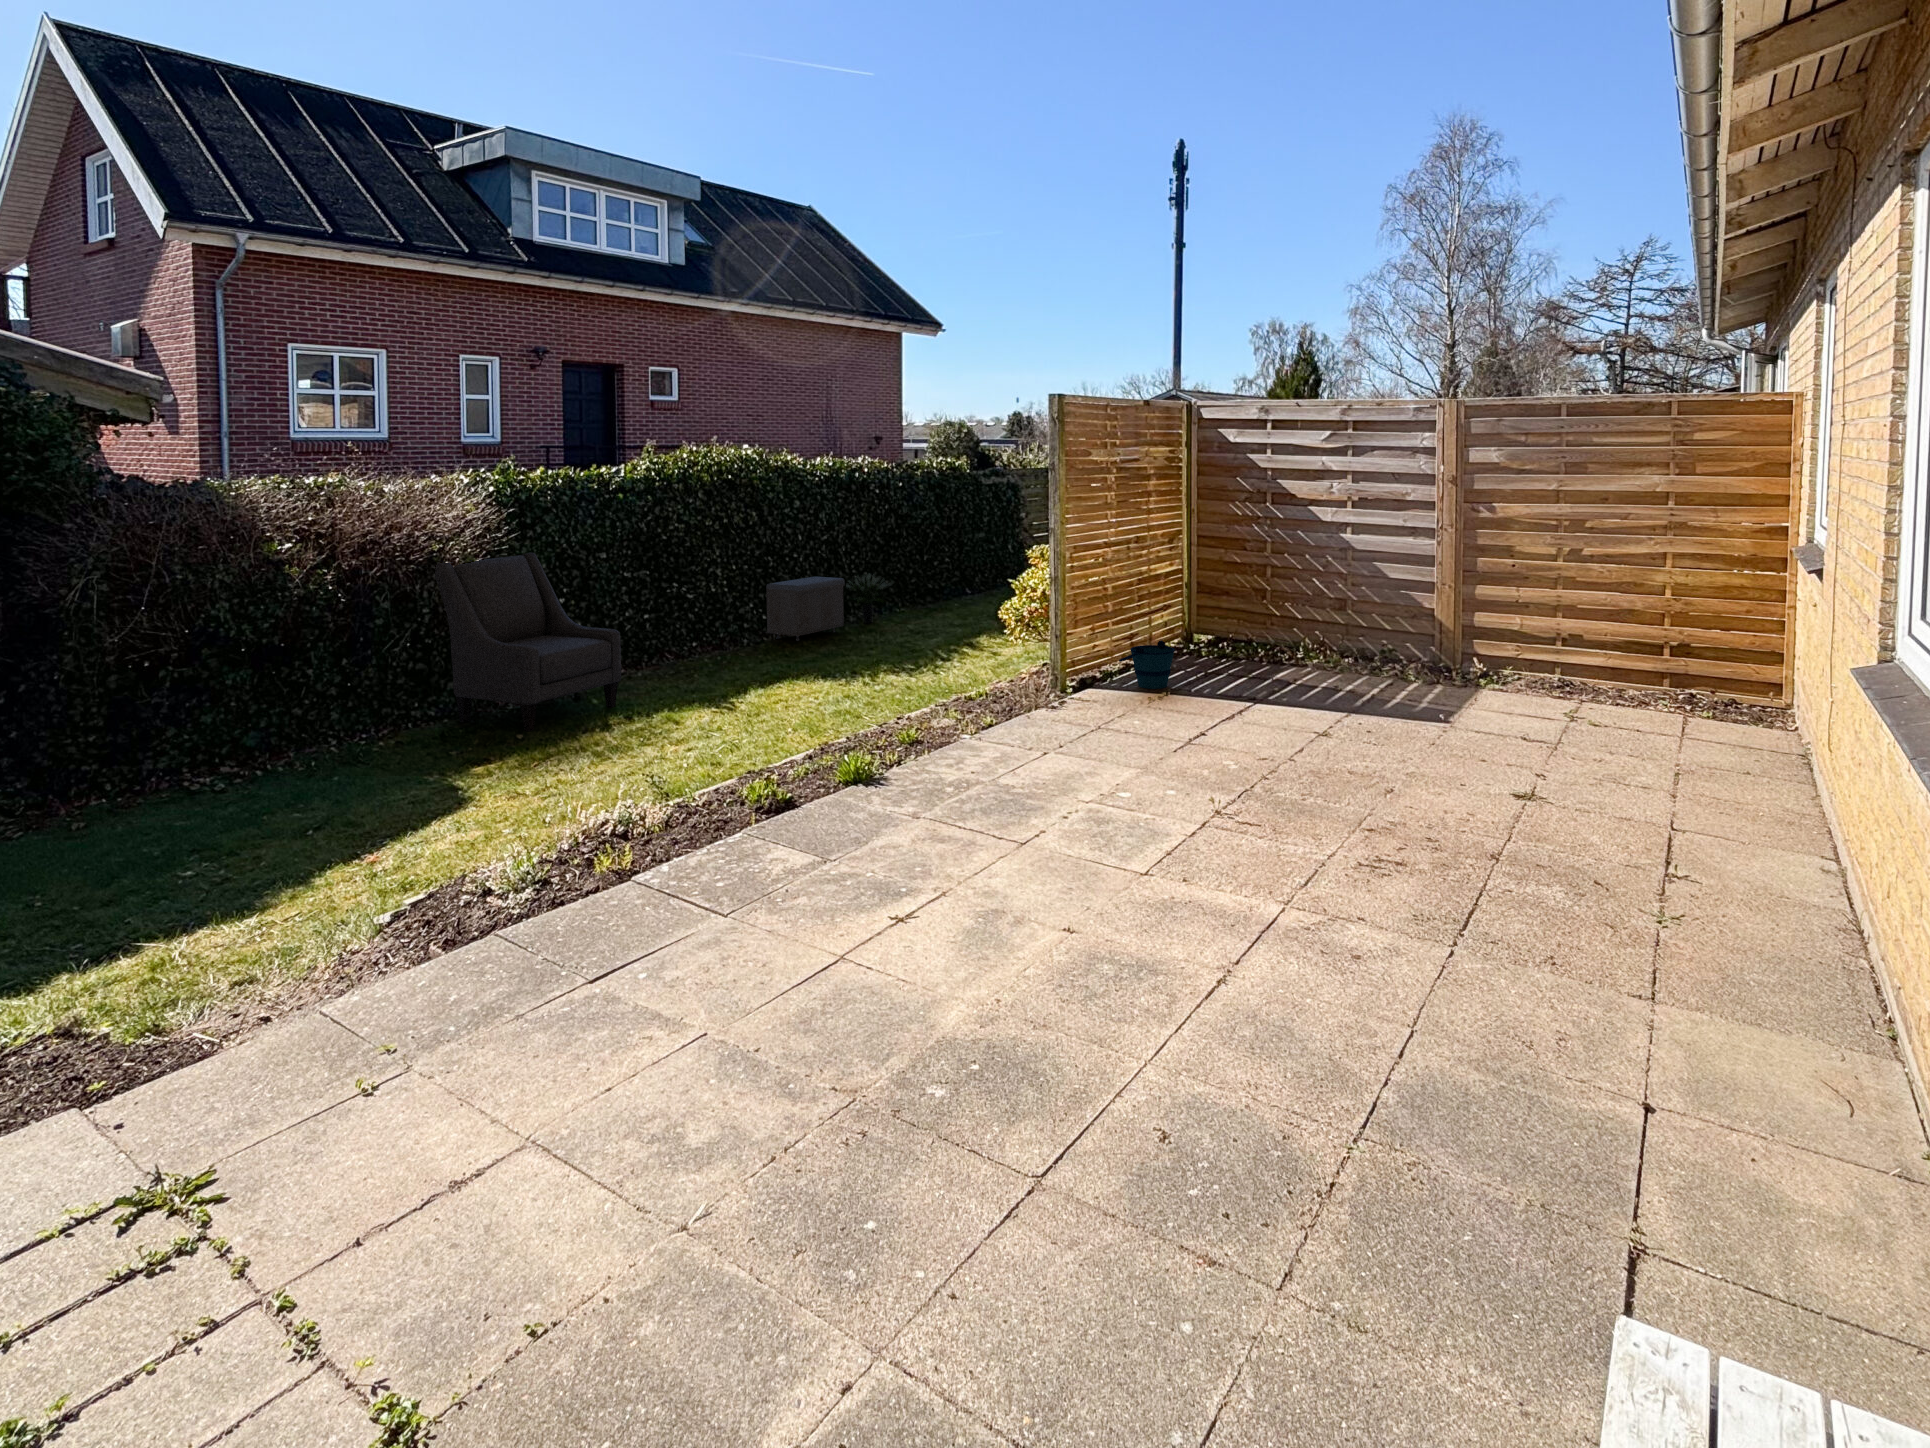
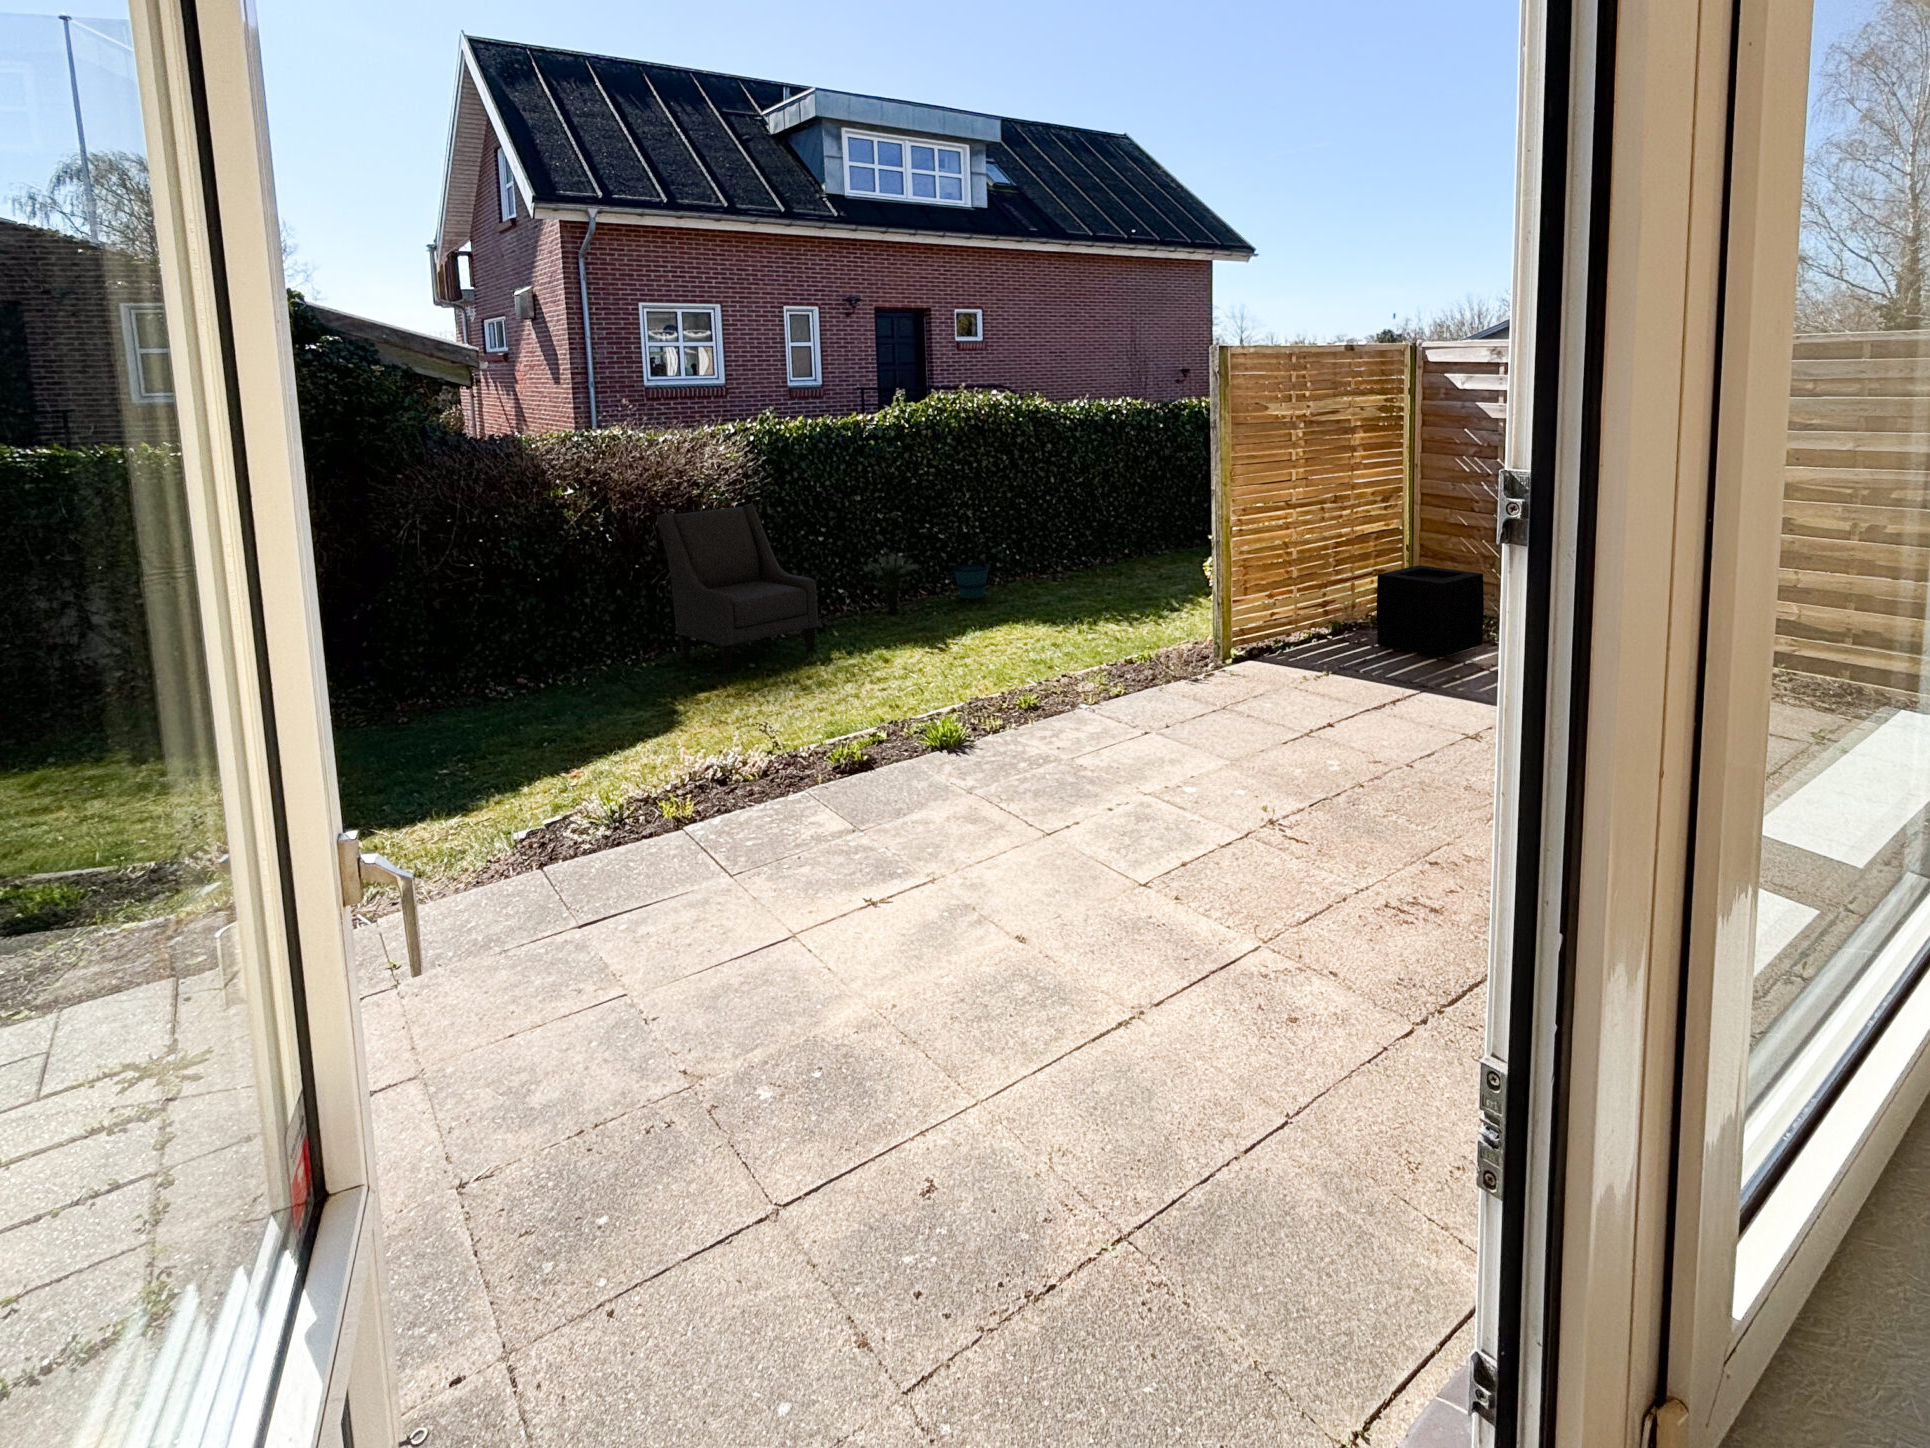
potted plant: present [846,574,890,623] -> present [864,554,918,613]
storage bench: present [767,577,845,641] -> none [998,523,1077,587]
wooden crate: none [1171,599,1258,678] -> present [1377,565,1484,658]
bucket: present [1119,641,1175,689] -> present [946,561,989,599]

